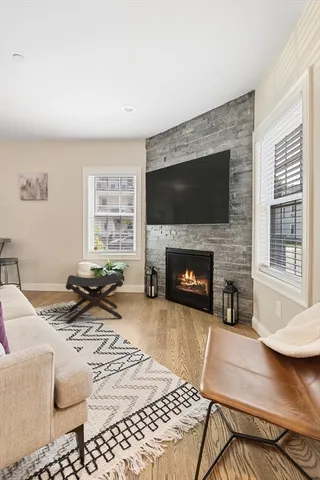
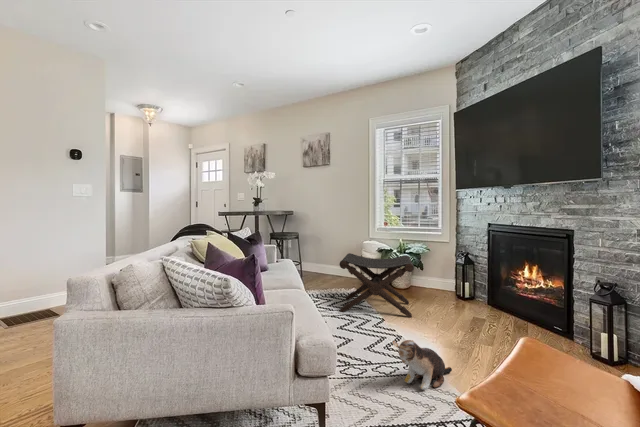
plush toy: none [123,343,158,375] -> present [393,340,452,390]

